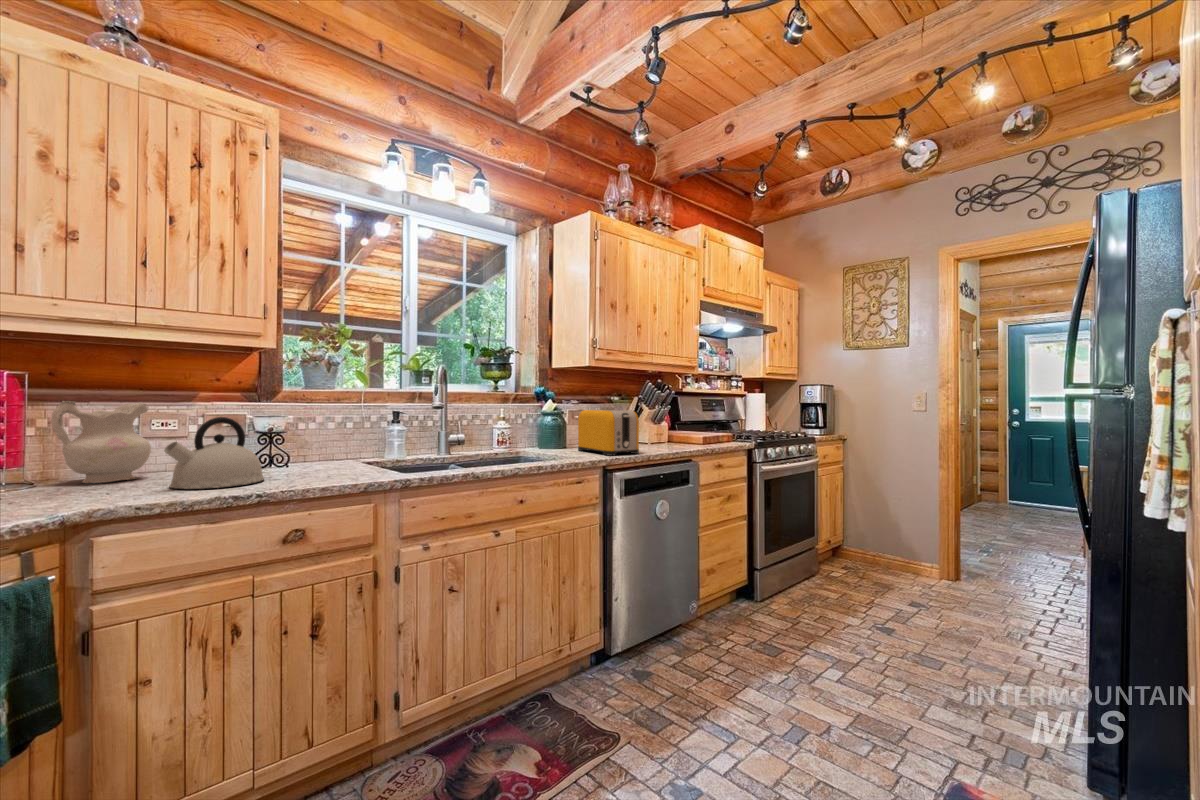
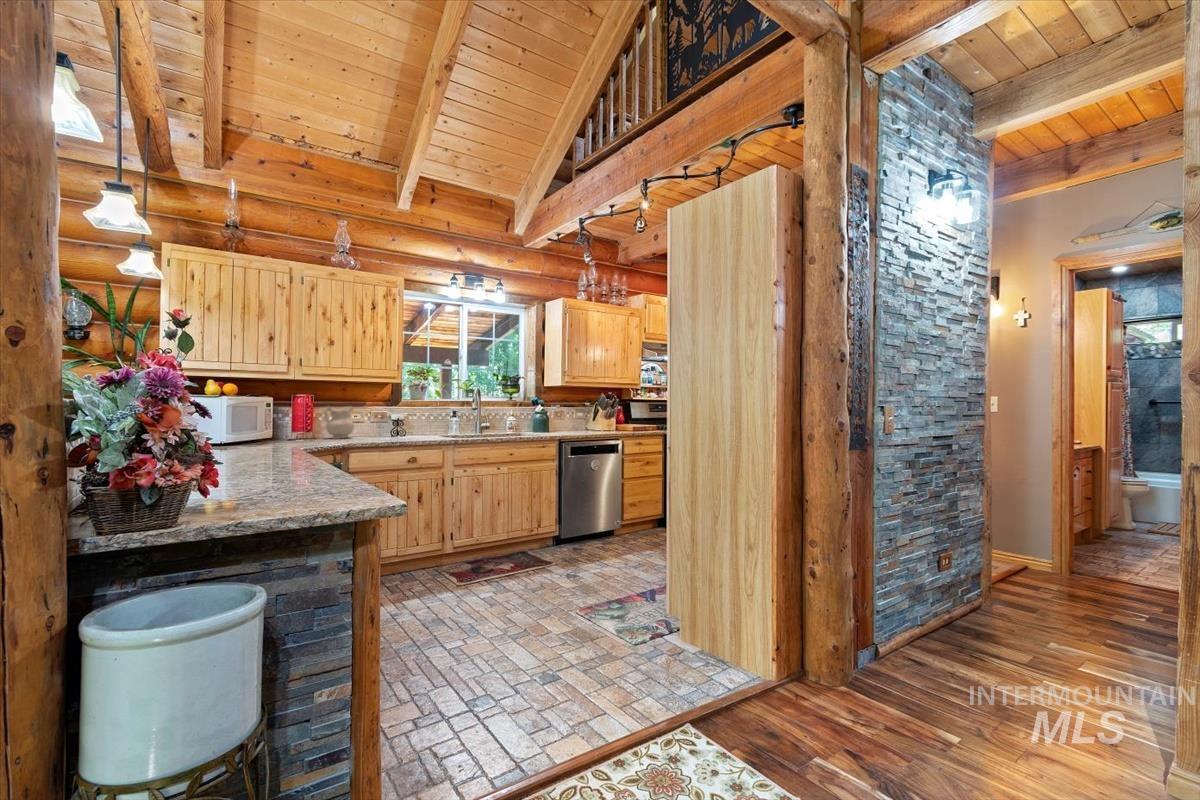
toaster: present [578,410,639,456] -> none [553,411,583,436]
kettle: present [164,417,264,489] -> none [366,413,400,440]

